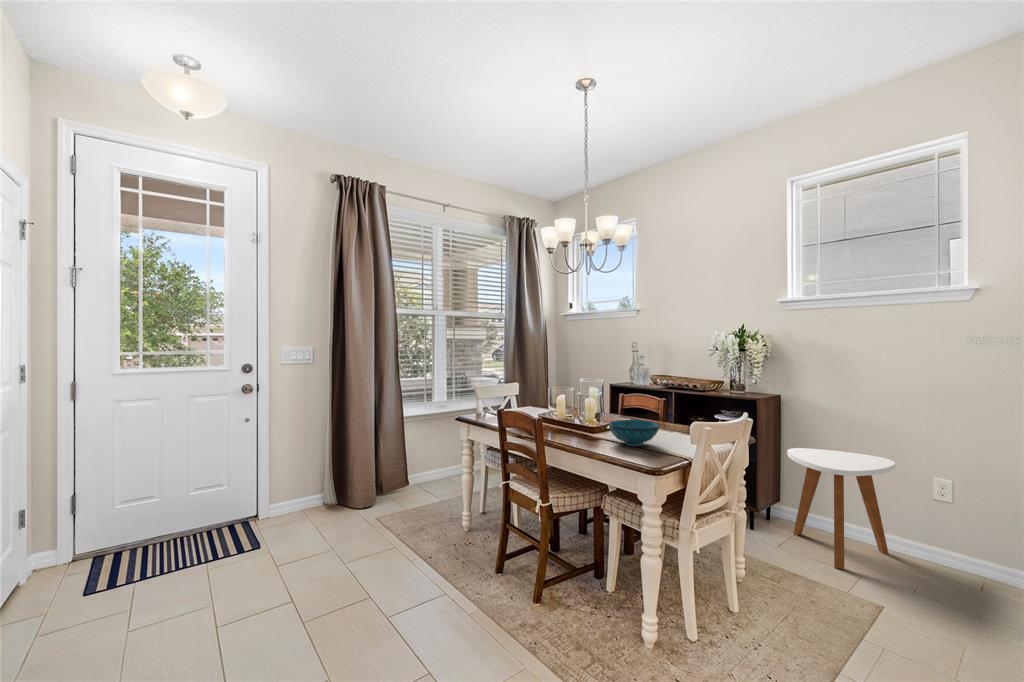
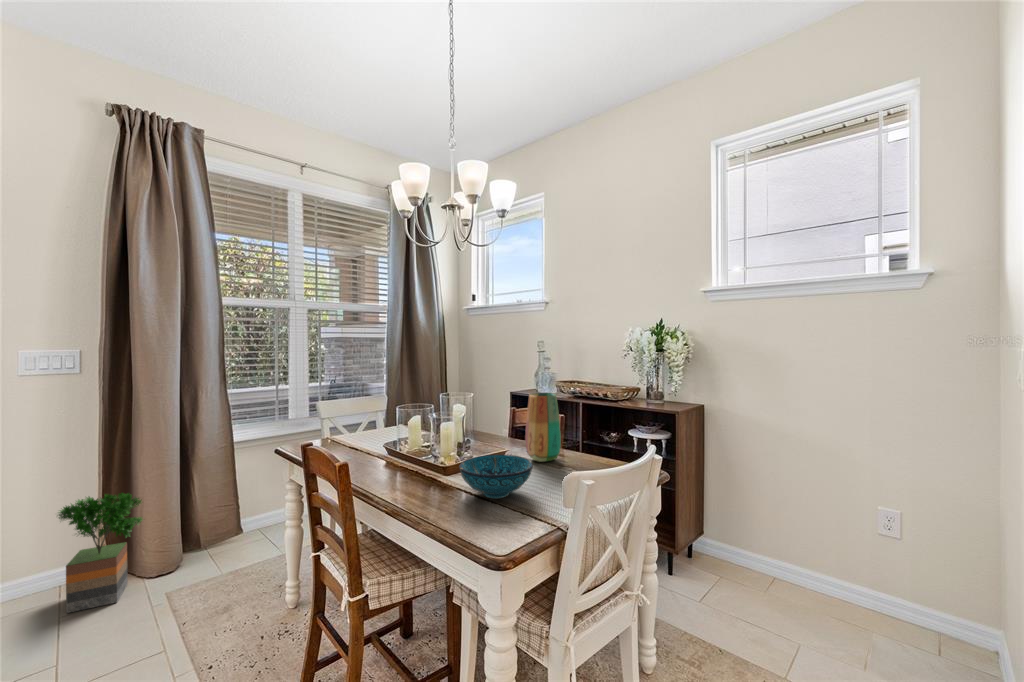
vase: none [643,380,670,429] -> present [525,393,561,462]
potted tree: none [309,447,361,526] -> present [58,493,142,613]
side table: present [788,448,896,569] -> none [712,472,840,639]

